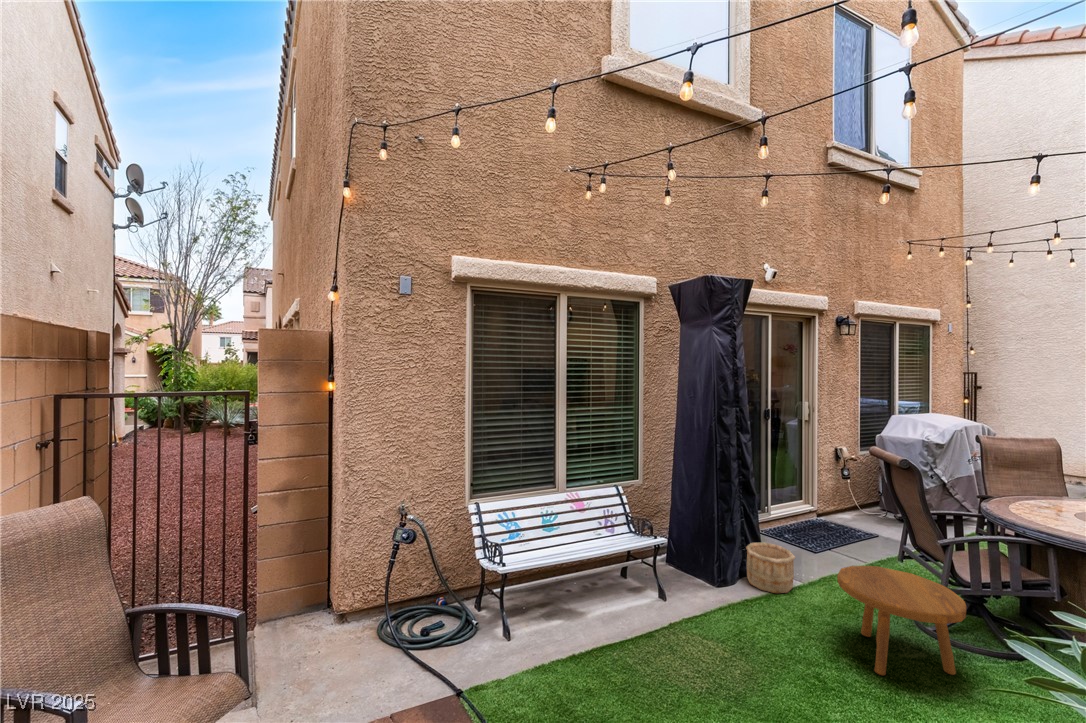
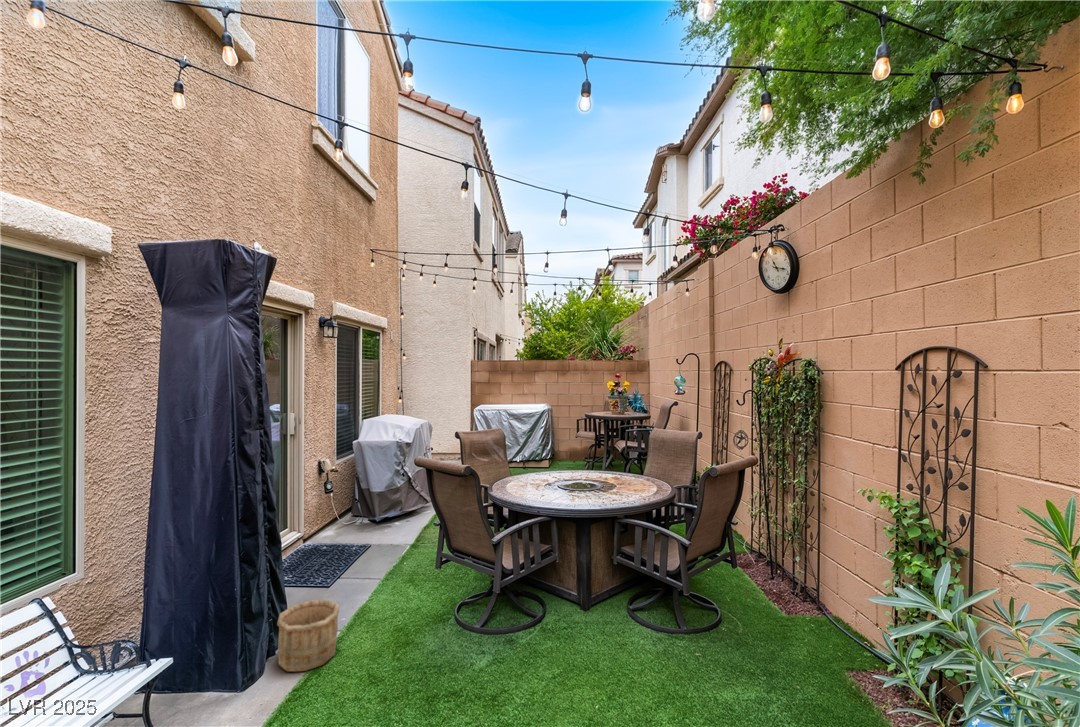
footstool: present [837,566,966,675] -> none [411,570,512,690]

